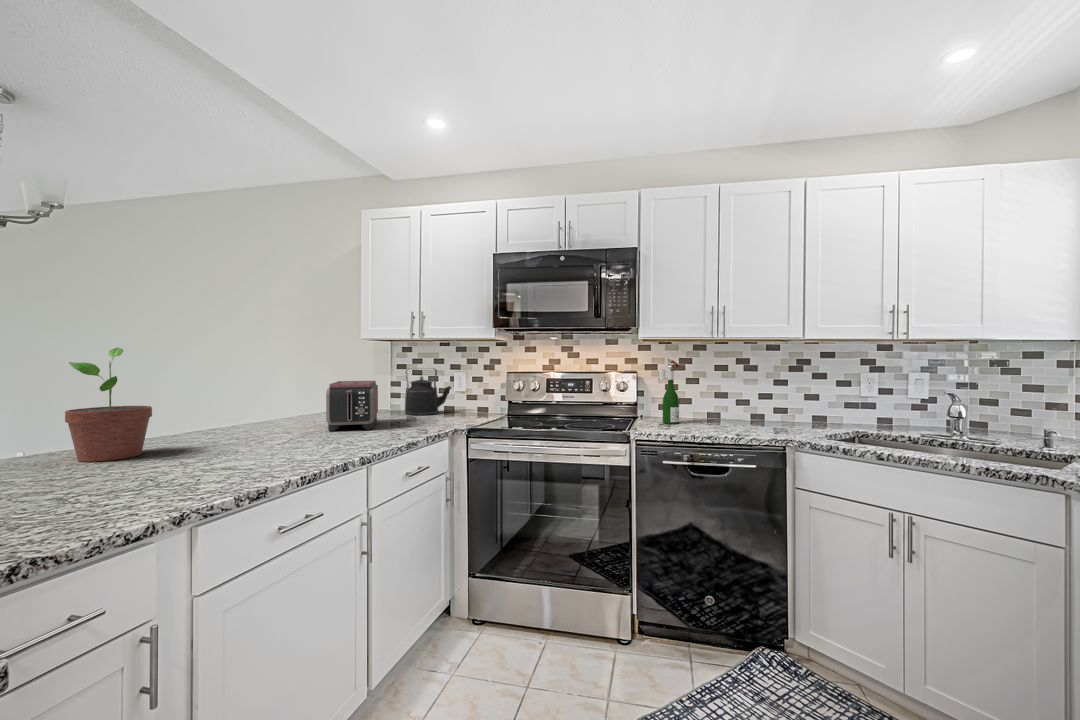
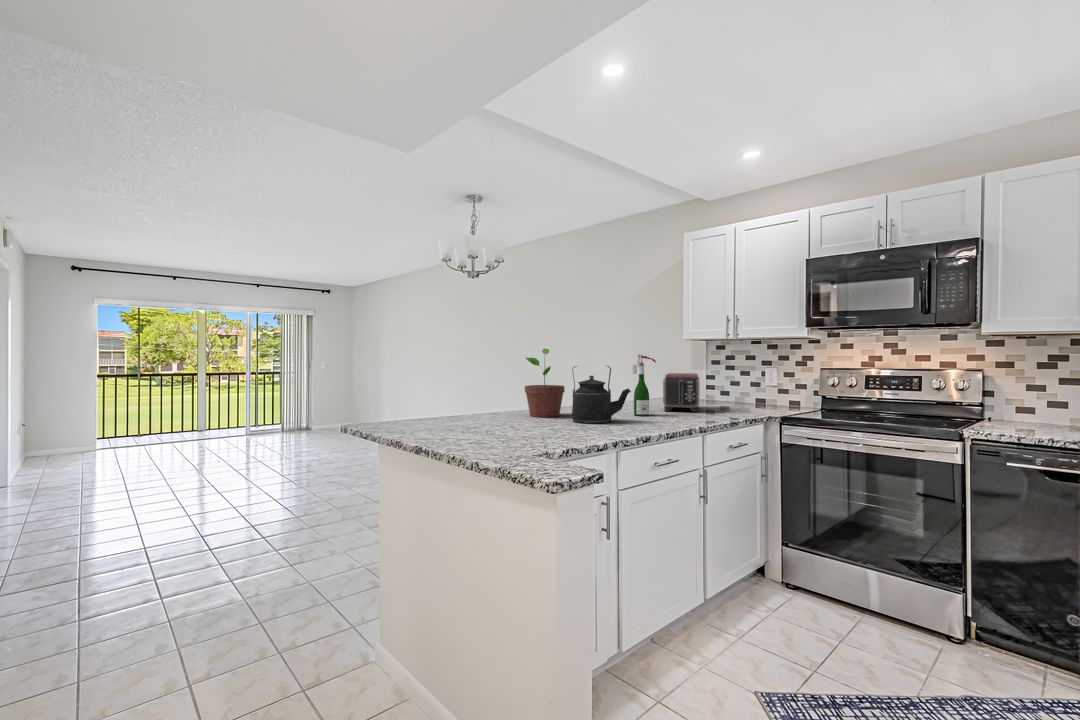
wine bottle: present [659,358,679,424] -> present [631,354,656,416]
kettle: present [405,368,451,415] -> present [572,366,631,424]

